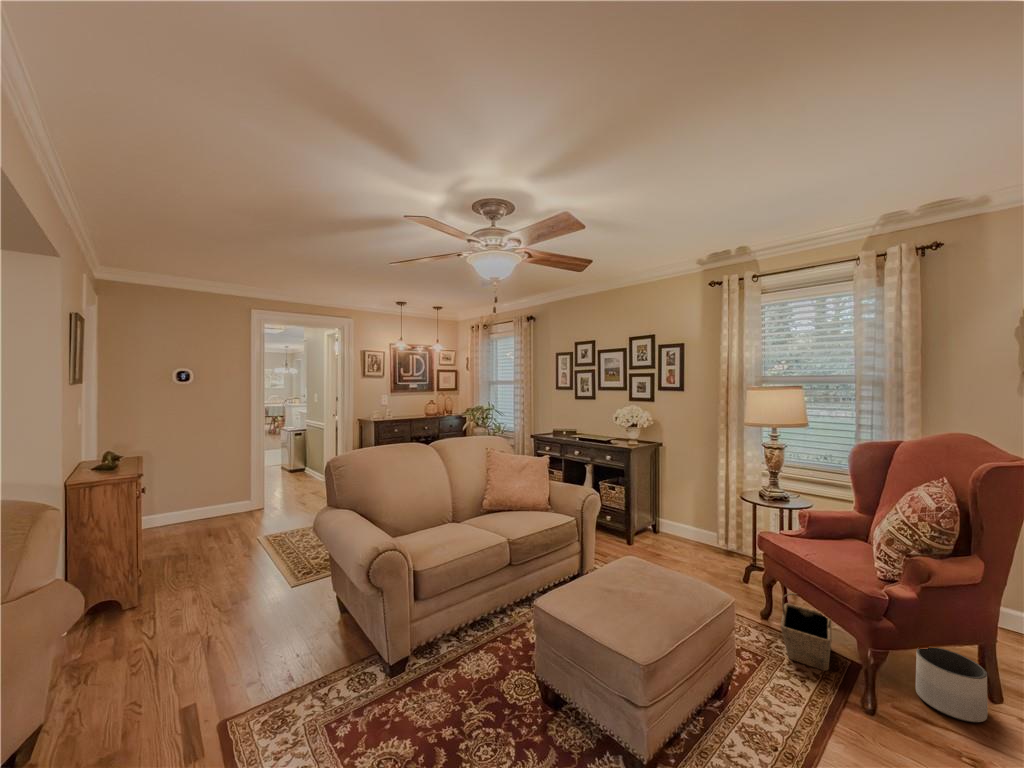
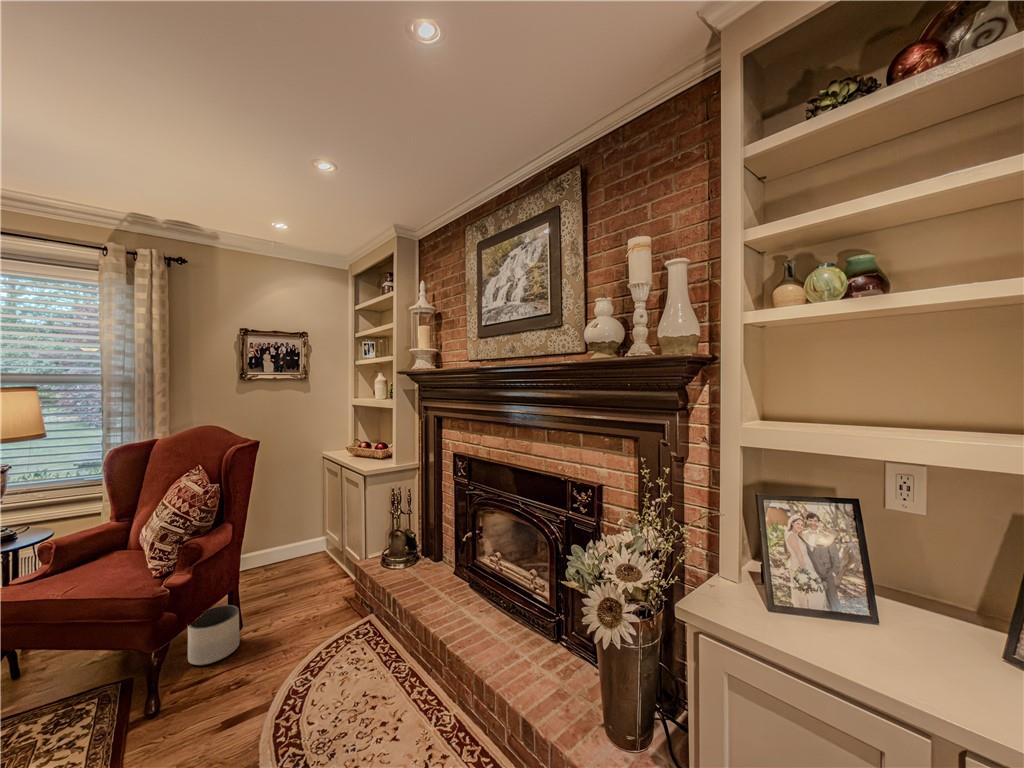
basket: present [780,593,832,671] -> none [25,637,103,737]

